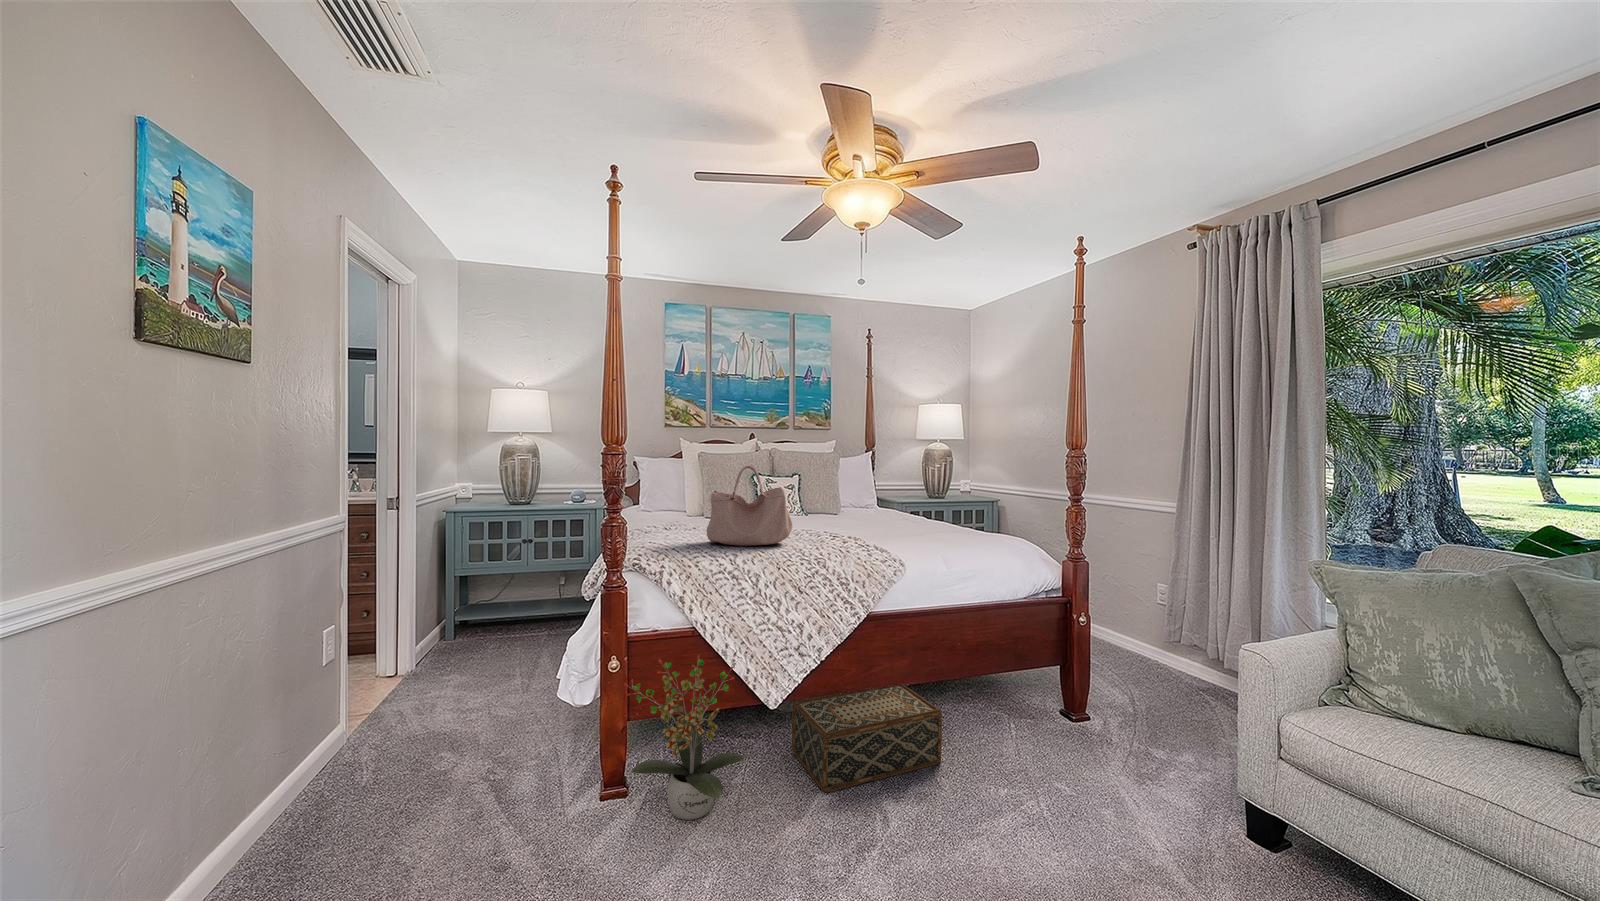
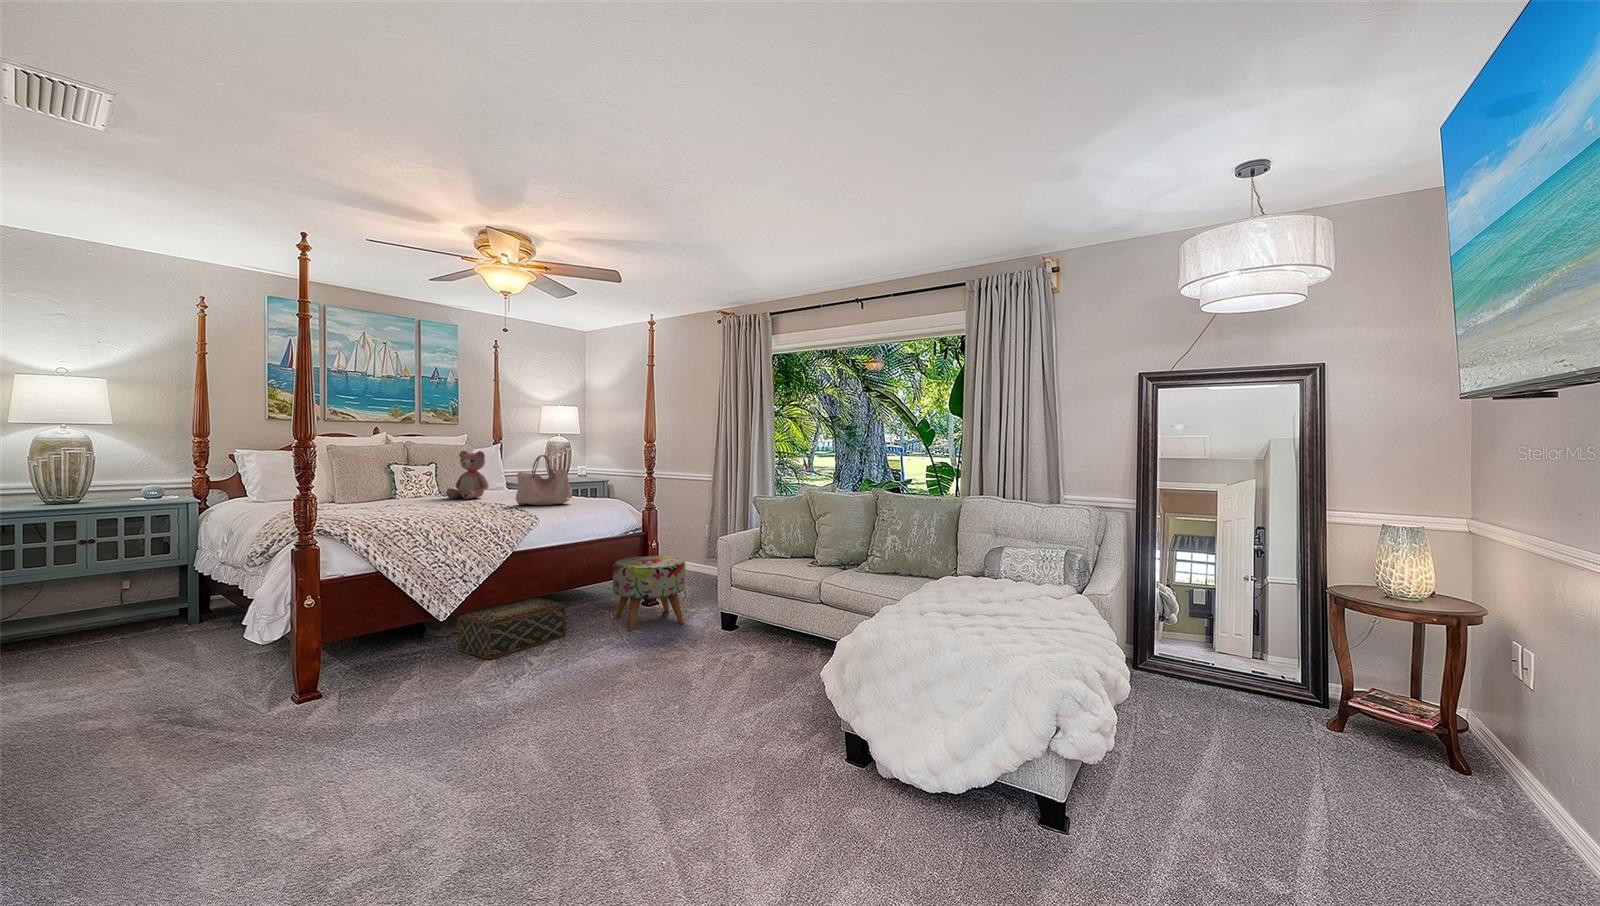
teddy bear: none [807,460,853,520] -> present [446,451,489,499]
handbag: present [706,466,792,546] -> present [516,455,572,505]
ottoman: none [1016,638,1154,791] -> present [613,556,685,631]
potted plant: present [624,655,744,820] -> none [336,586,429,688]

